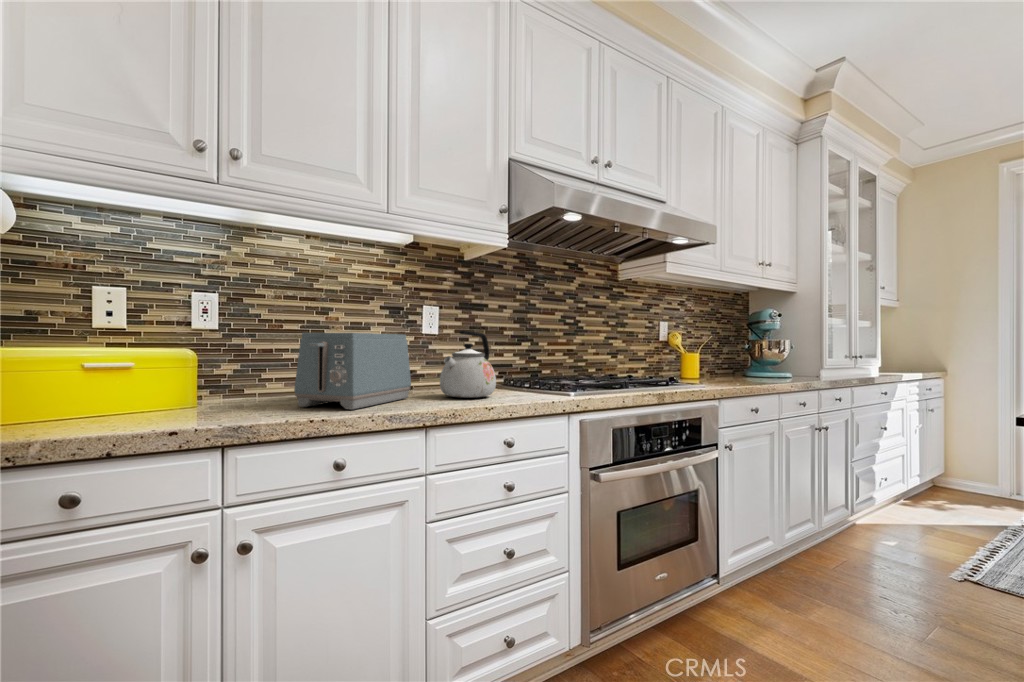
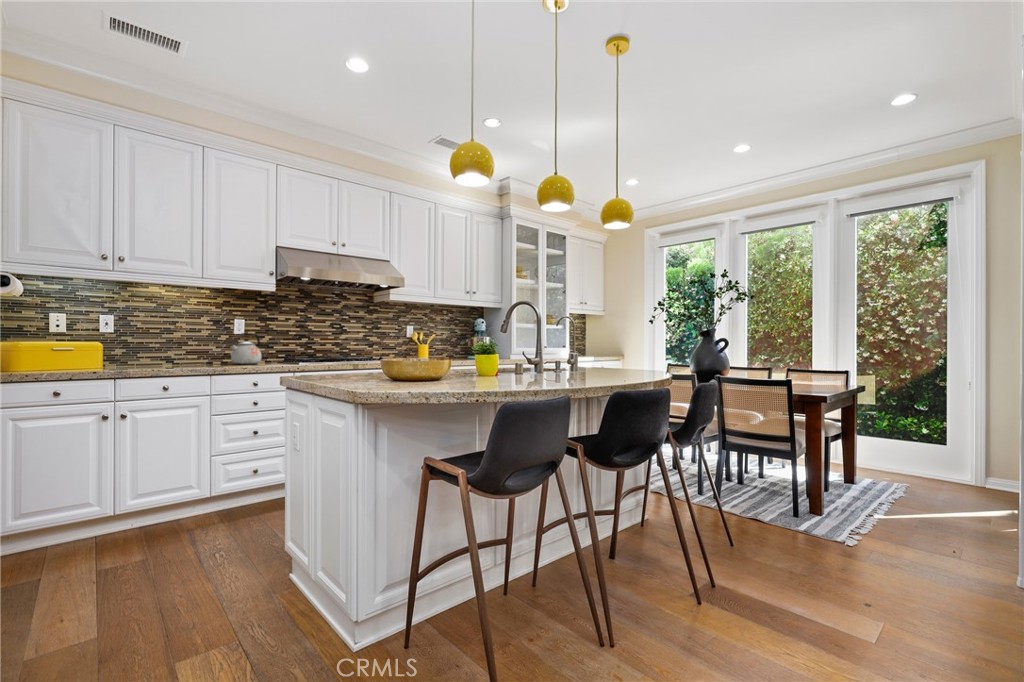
toaster: present [294,333,411,410] -> none [150,334,215,367]

